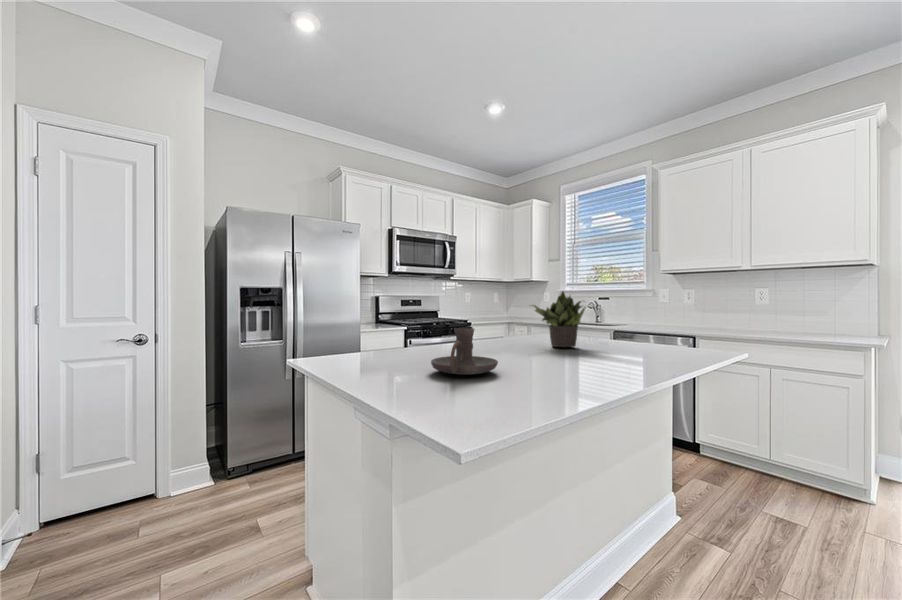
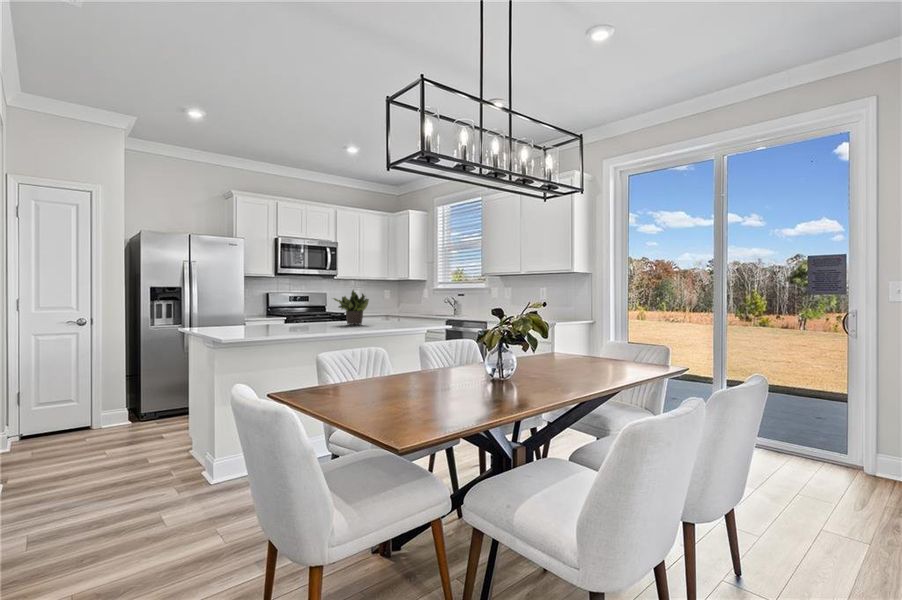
candle holder: present [431,328,498,375] -> none [245,309,280,331]

